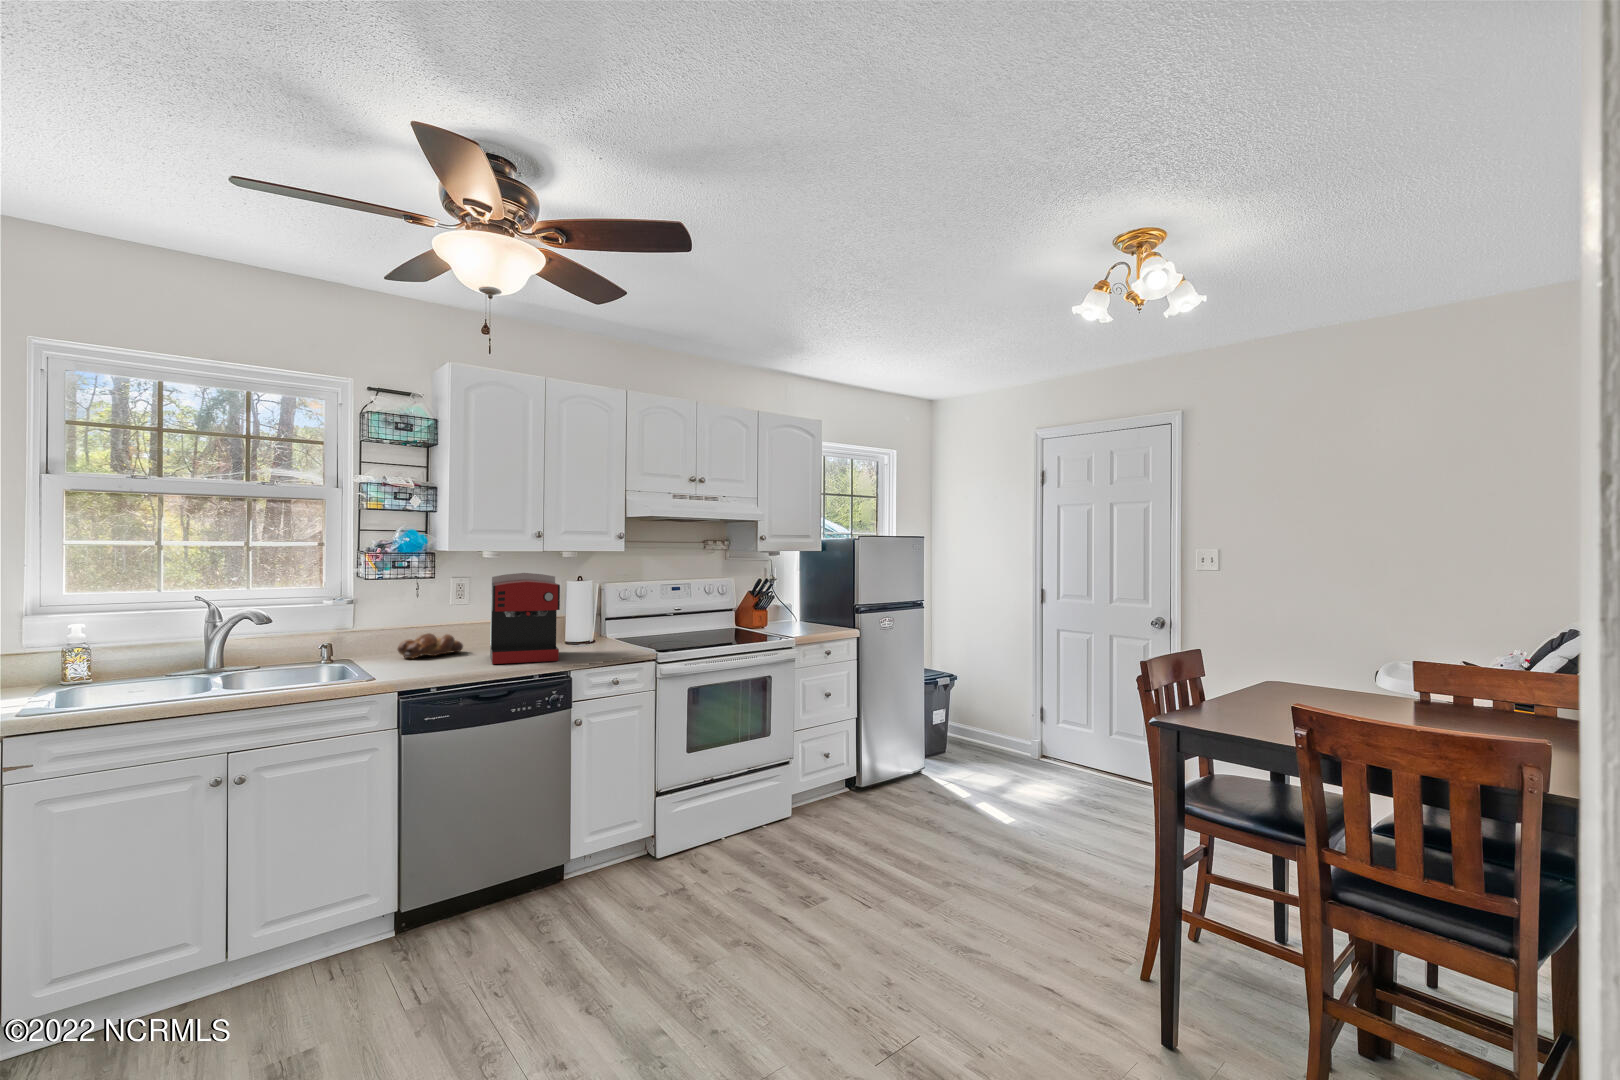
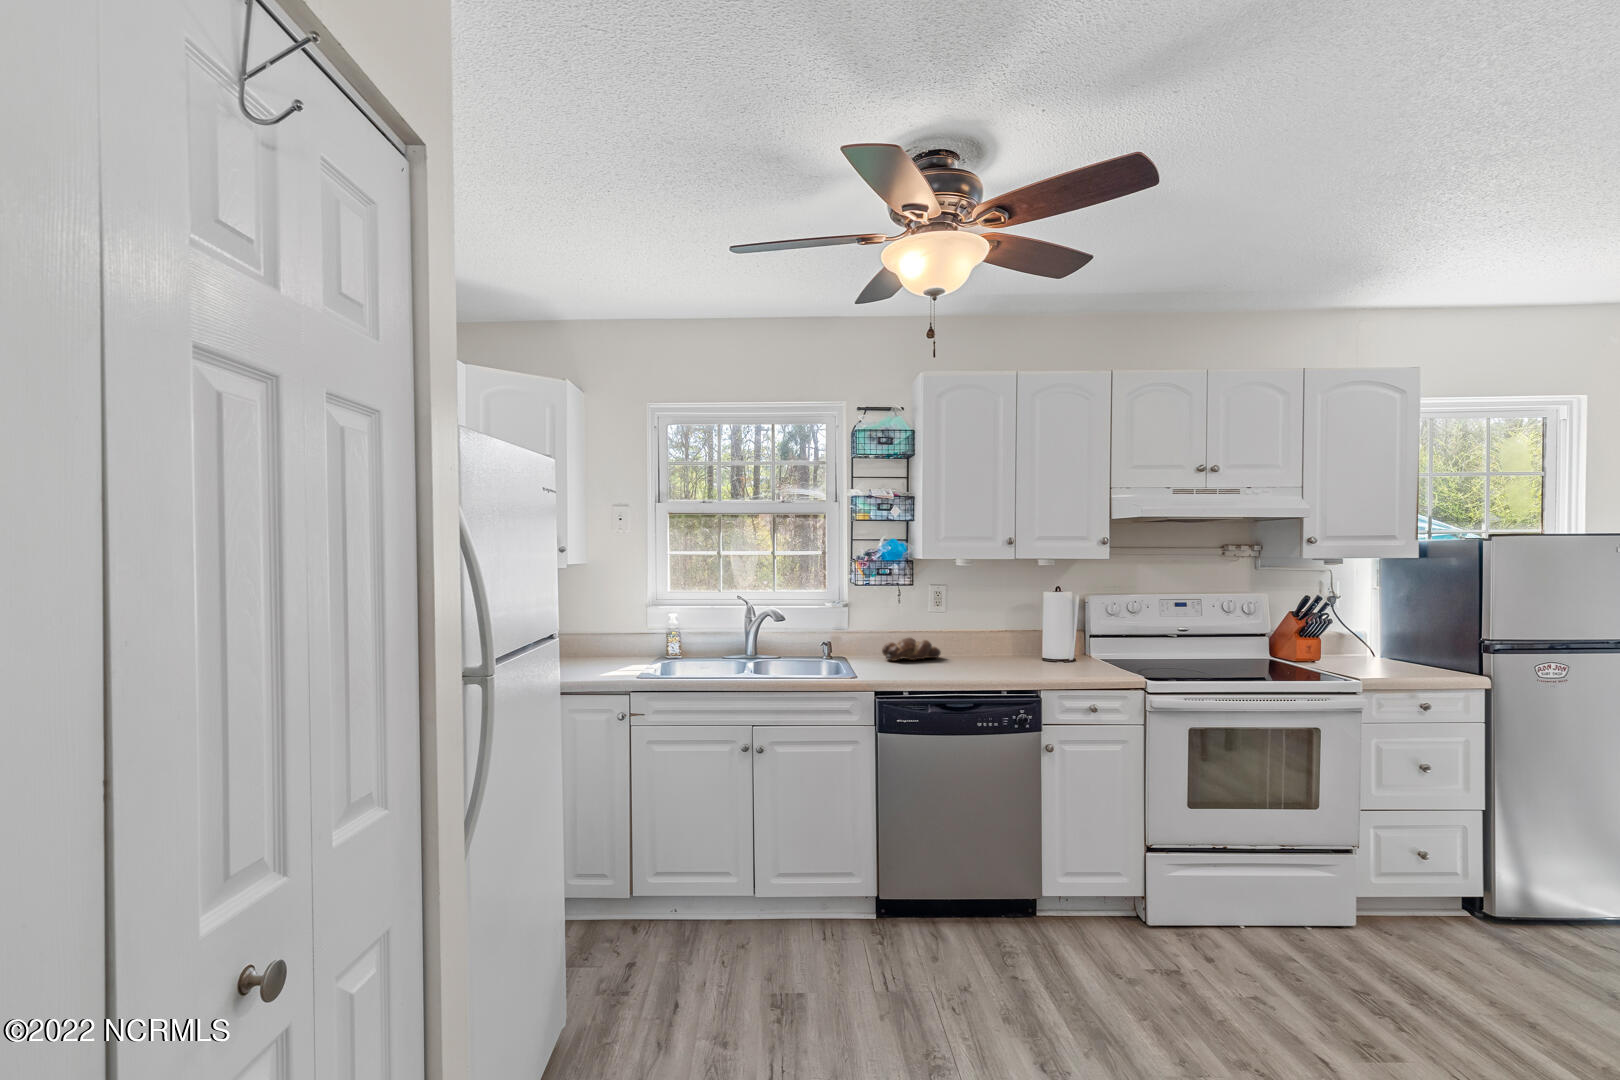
coffee maker: present [490,573,560,664] -> none [955,582,1024,679]

